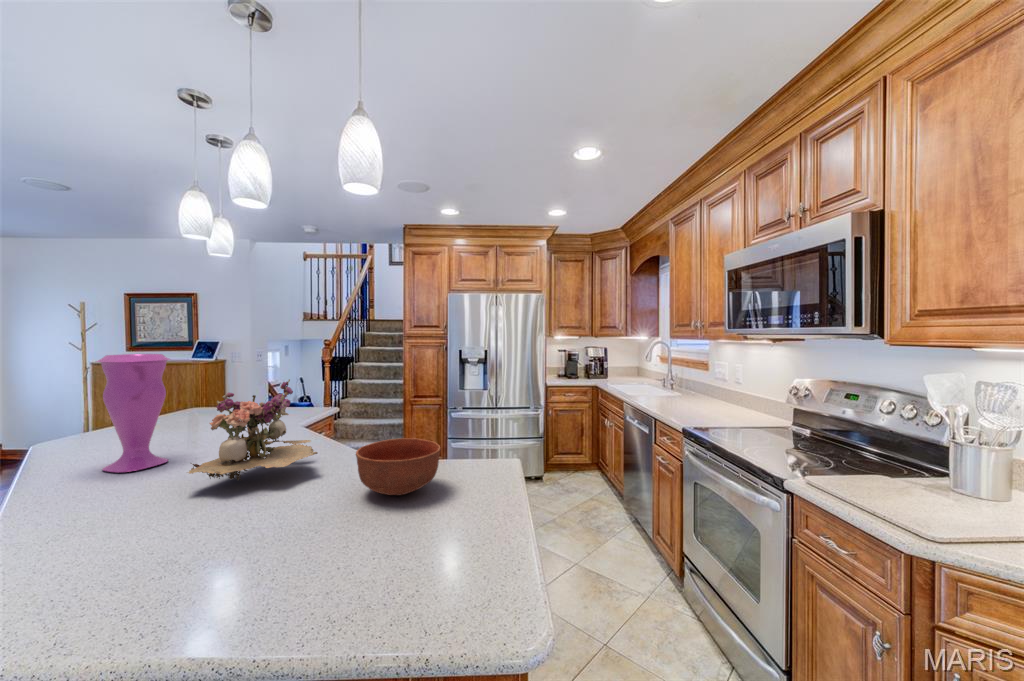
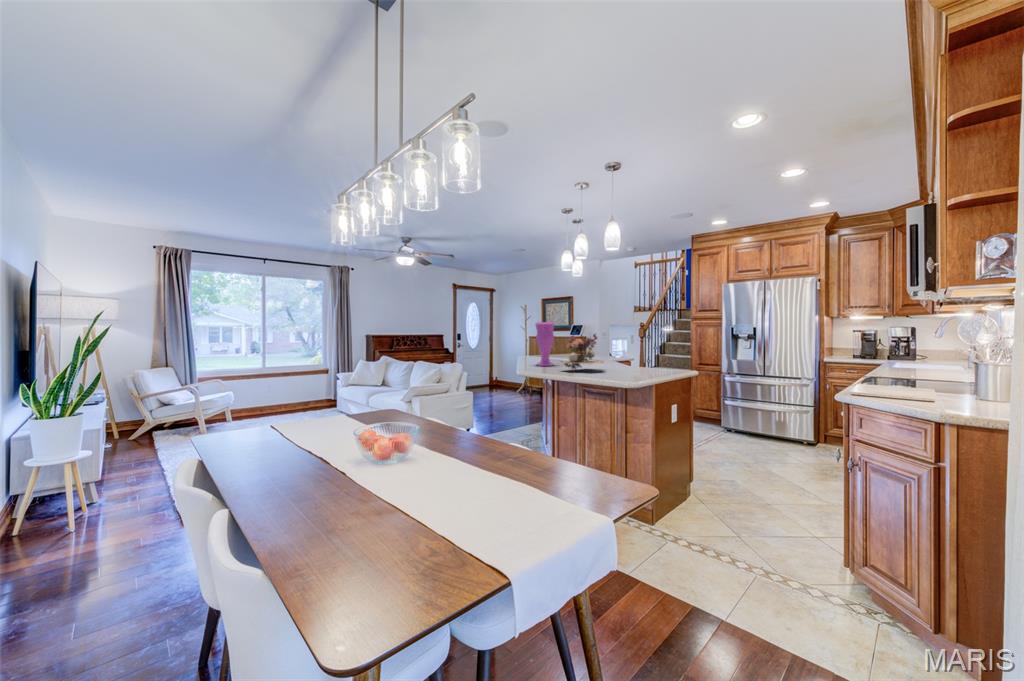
bowl: present [356,438,441,495] -> none [612,358,650,378]

